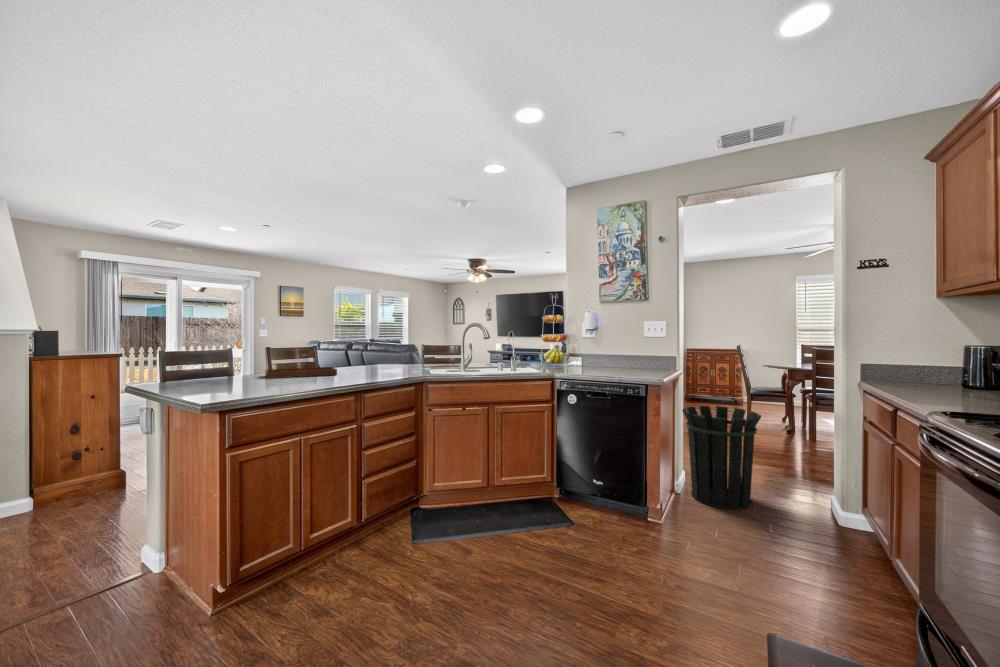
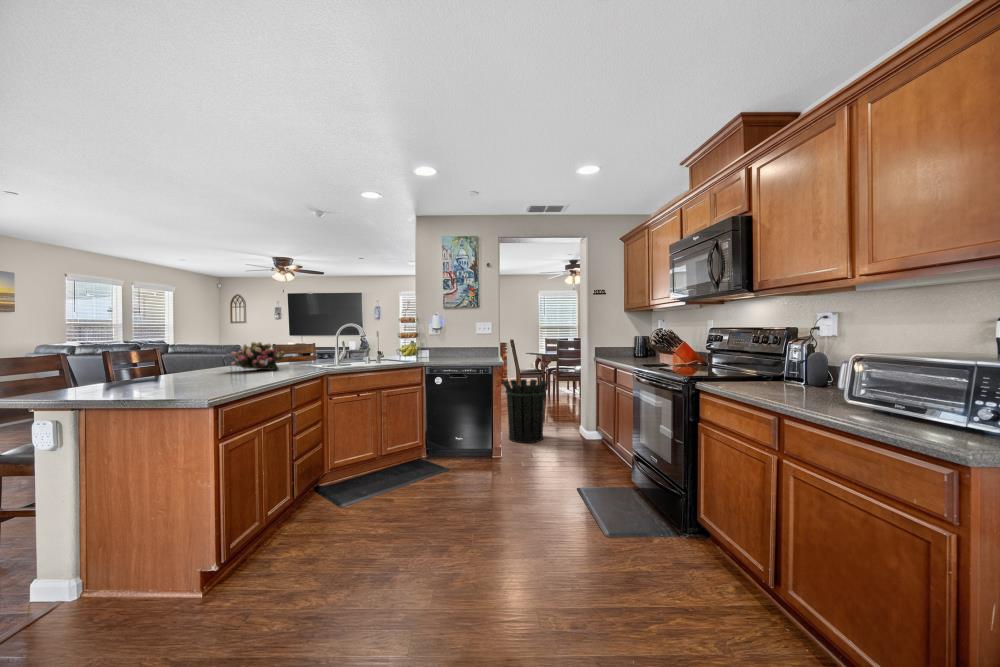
flower arrangement: none [345,341,399,372] -> present [231,342,285,370]
tray: present [265,354,337,378] -> none [146,356,235,382]

